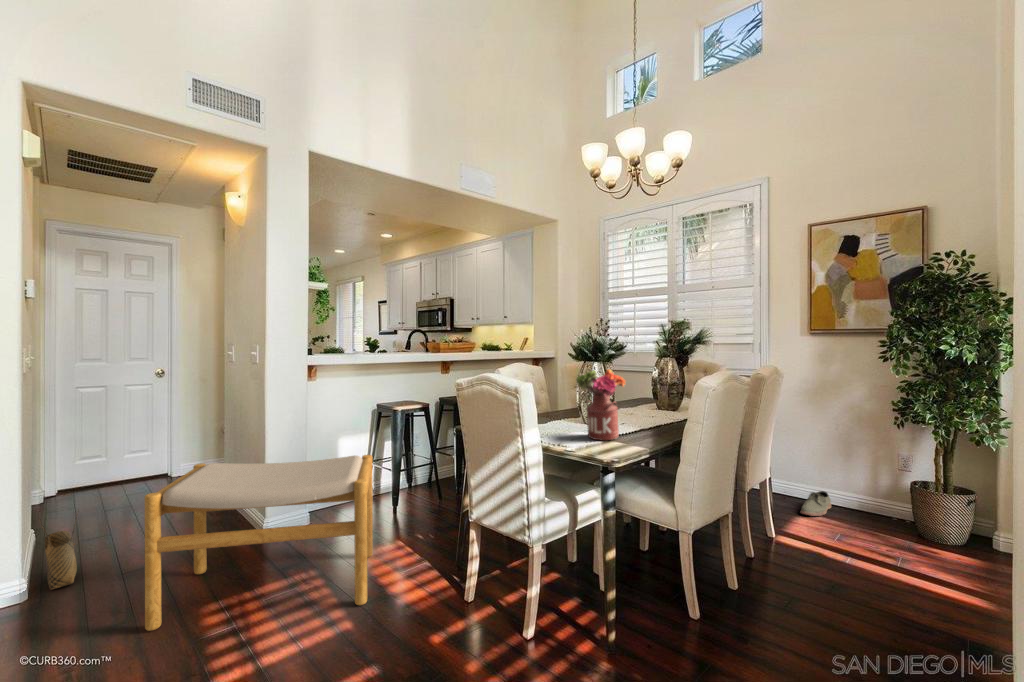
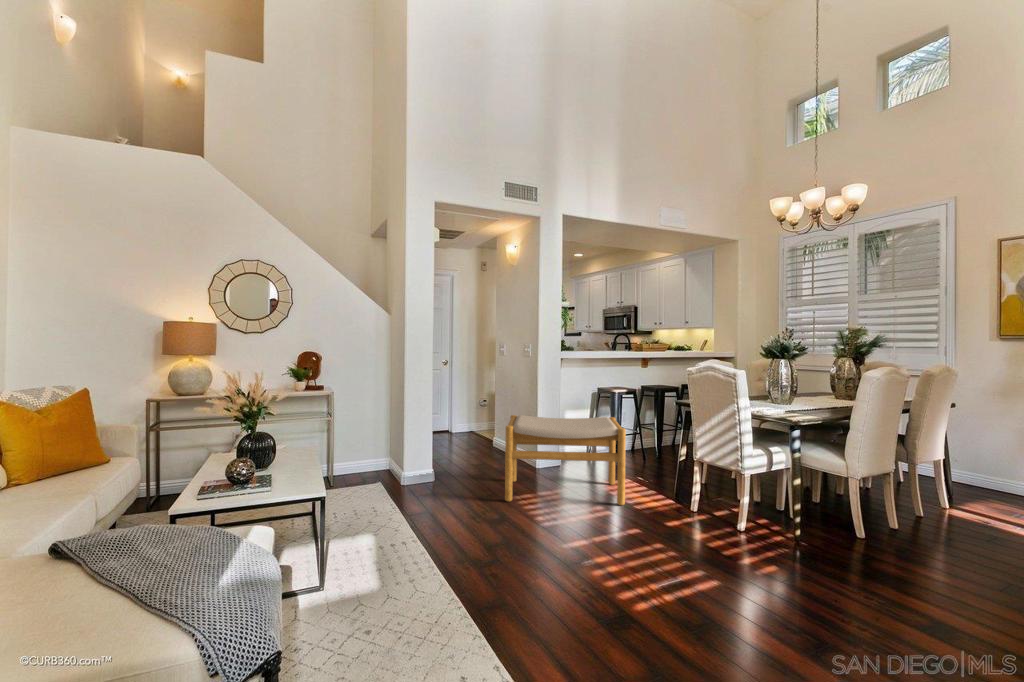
flower arrangement: present [576,369,626,440] -> none [769,364,810,413]
shoe: present [800,491,831,516] -> none [976,479,1012,498]
woven basket: present [39,509,79,590] -> none [430,437,449,480]

